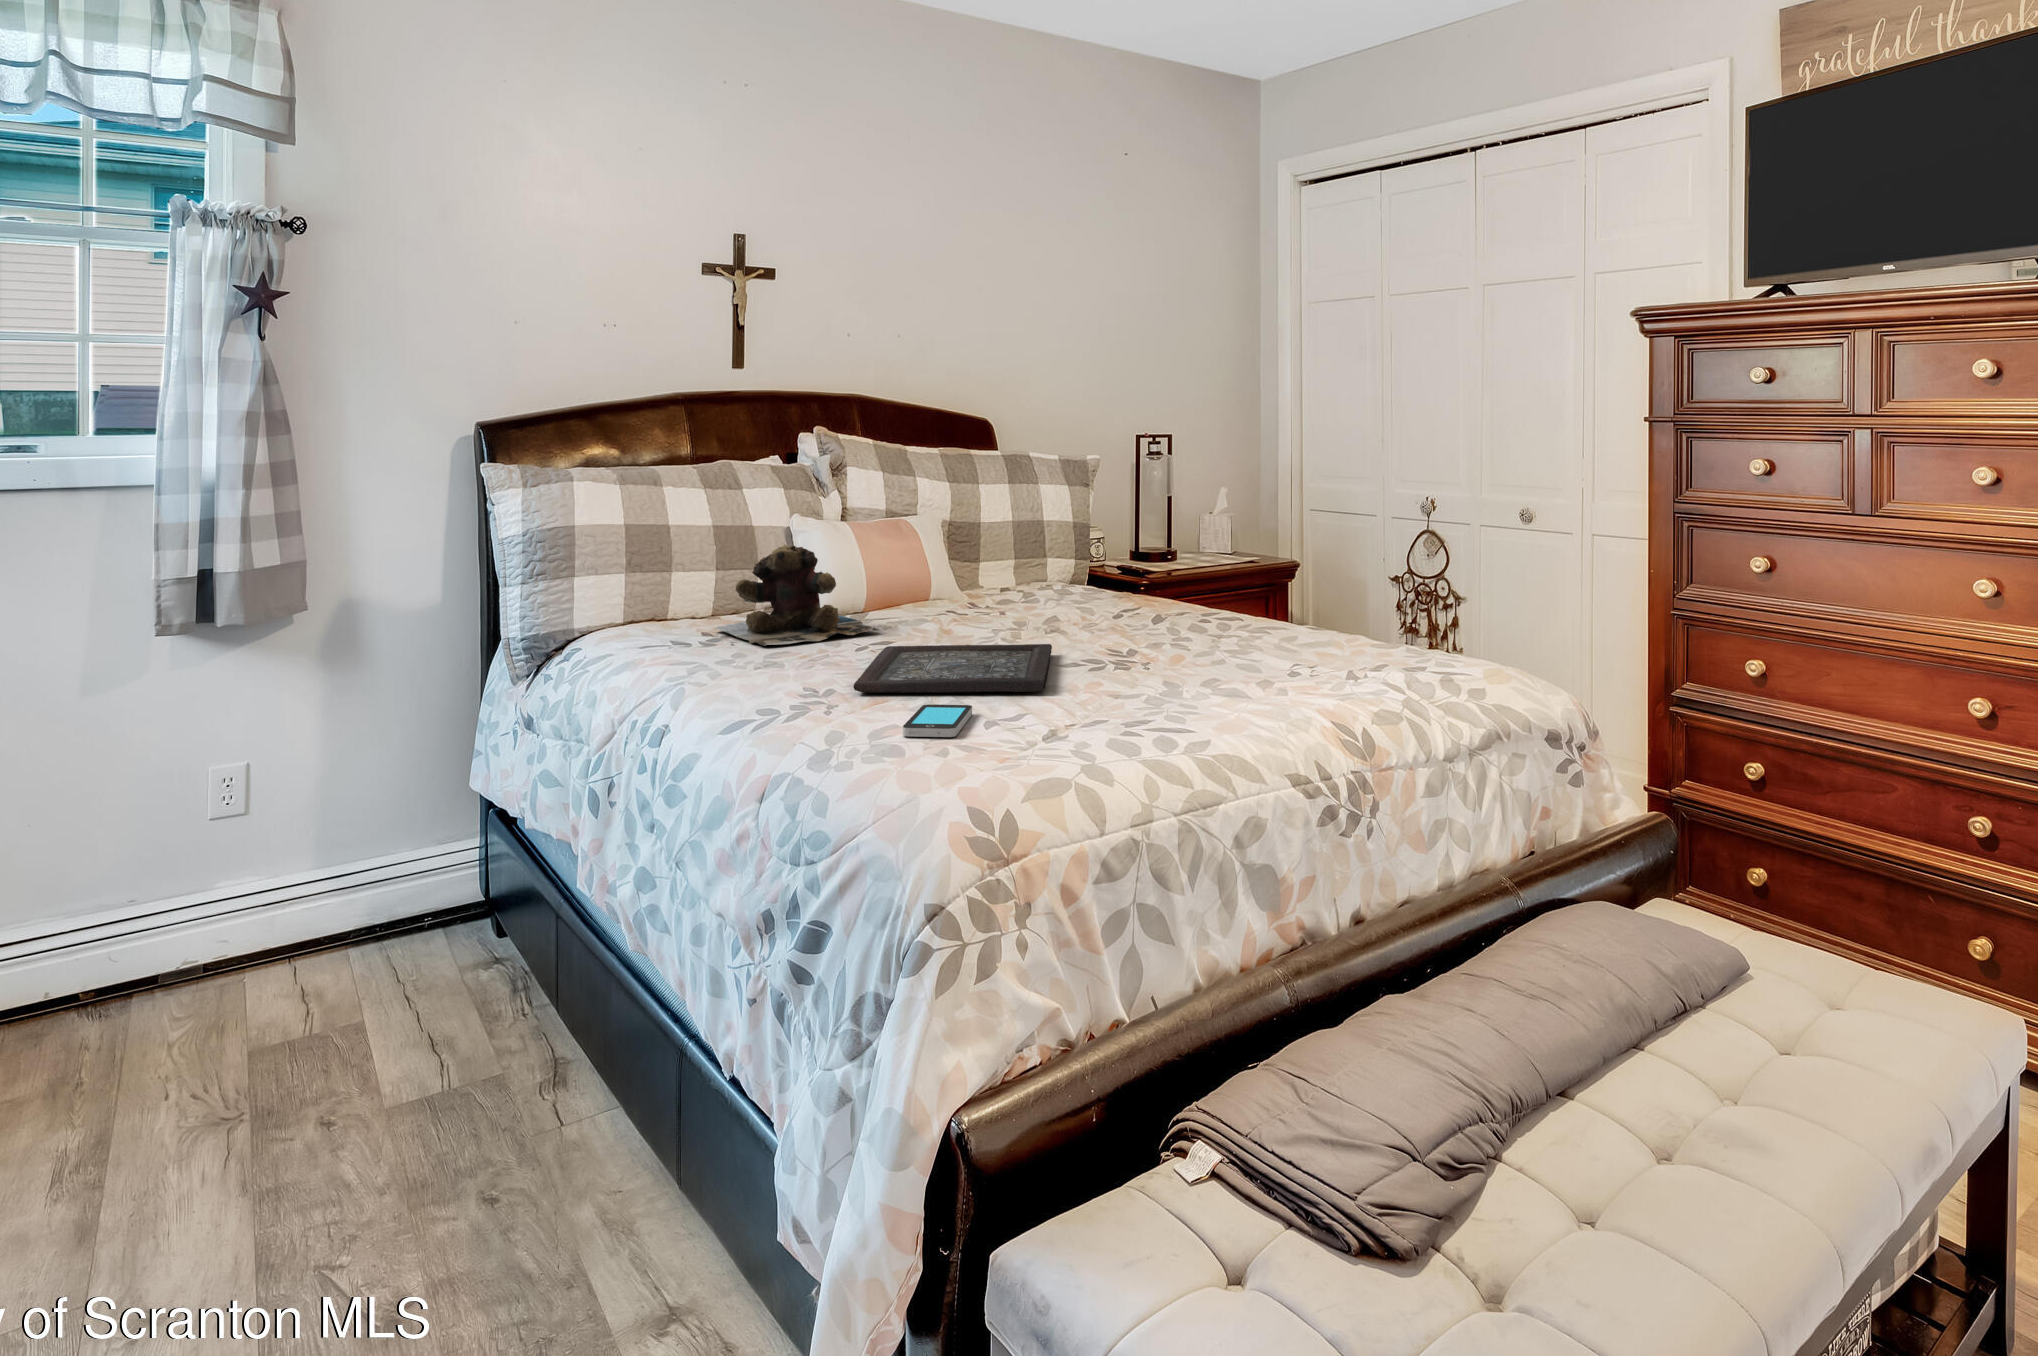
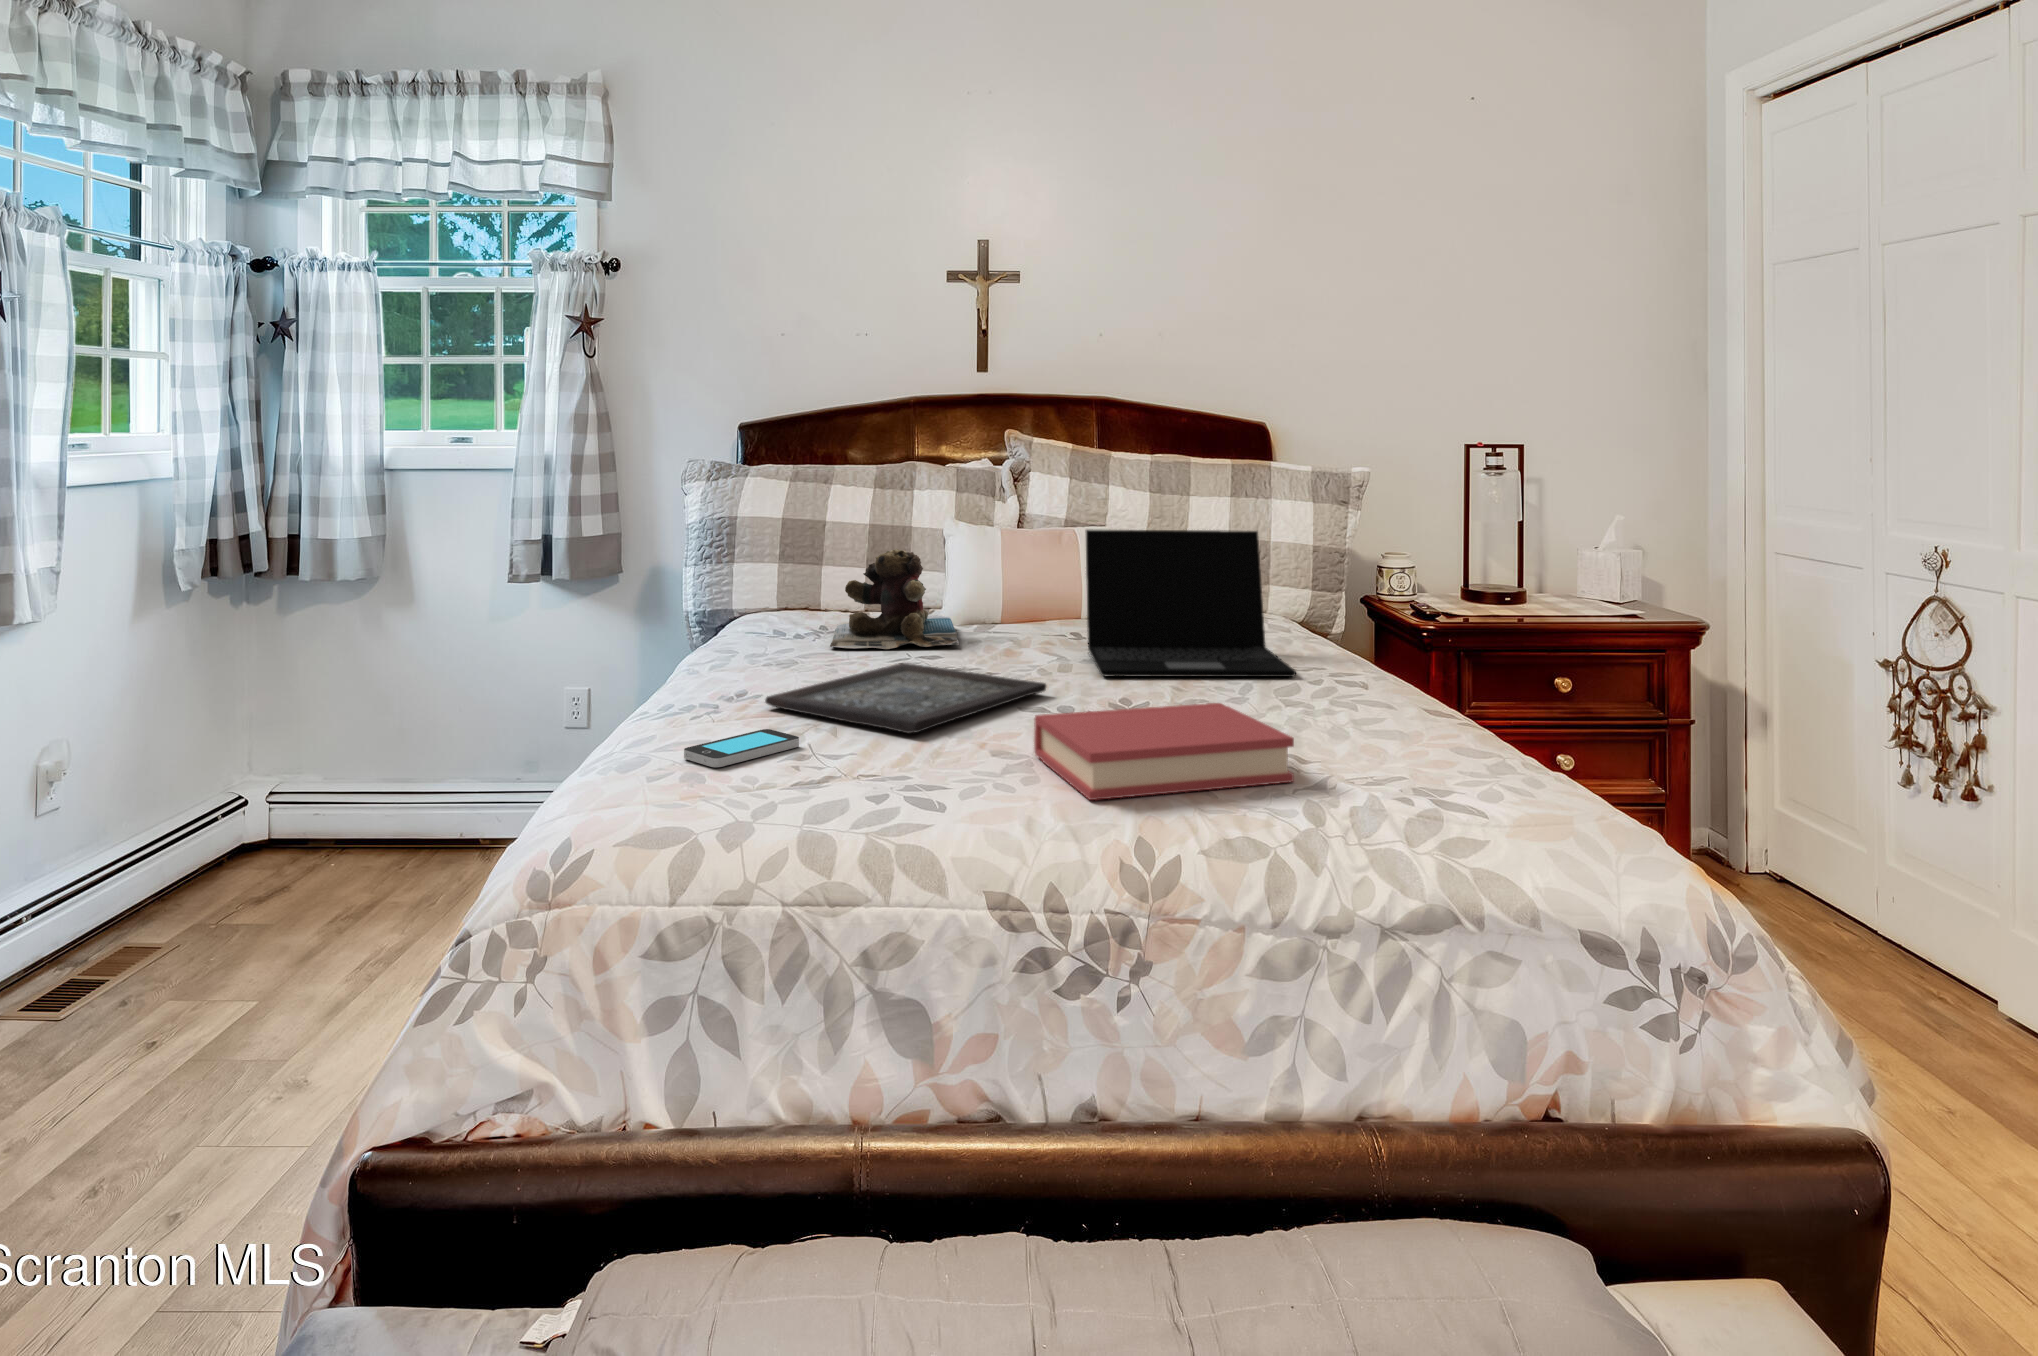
laptop: none [979,507,1187,637] -> present [1086,530,1296,677]
hardback book: none [1160,633,1352,707] -> present [1034,703,1294,800]

